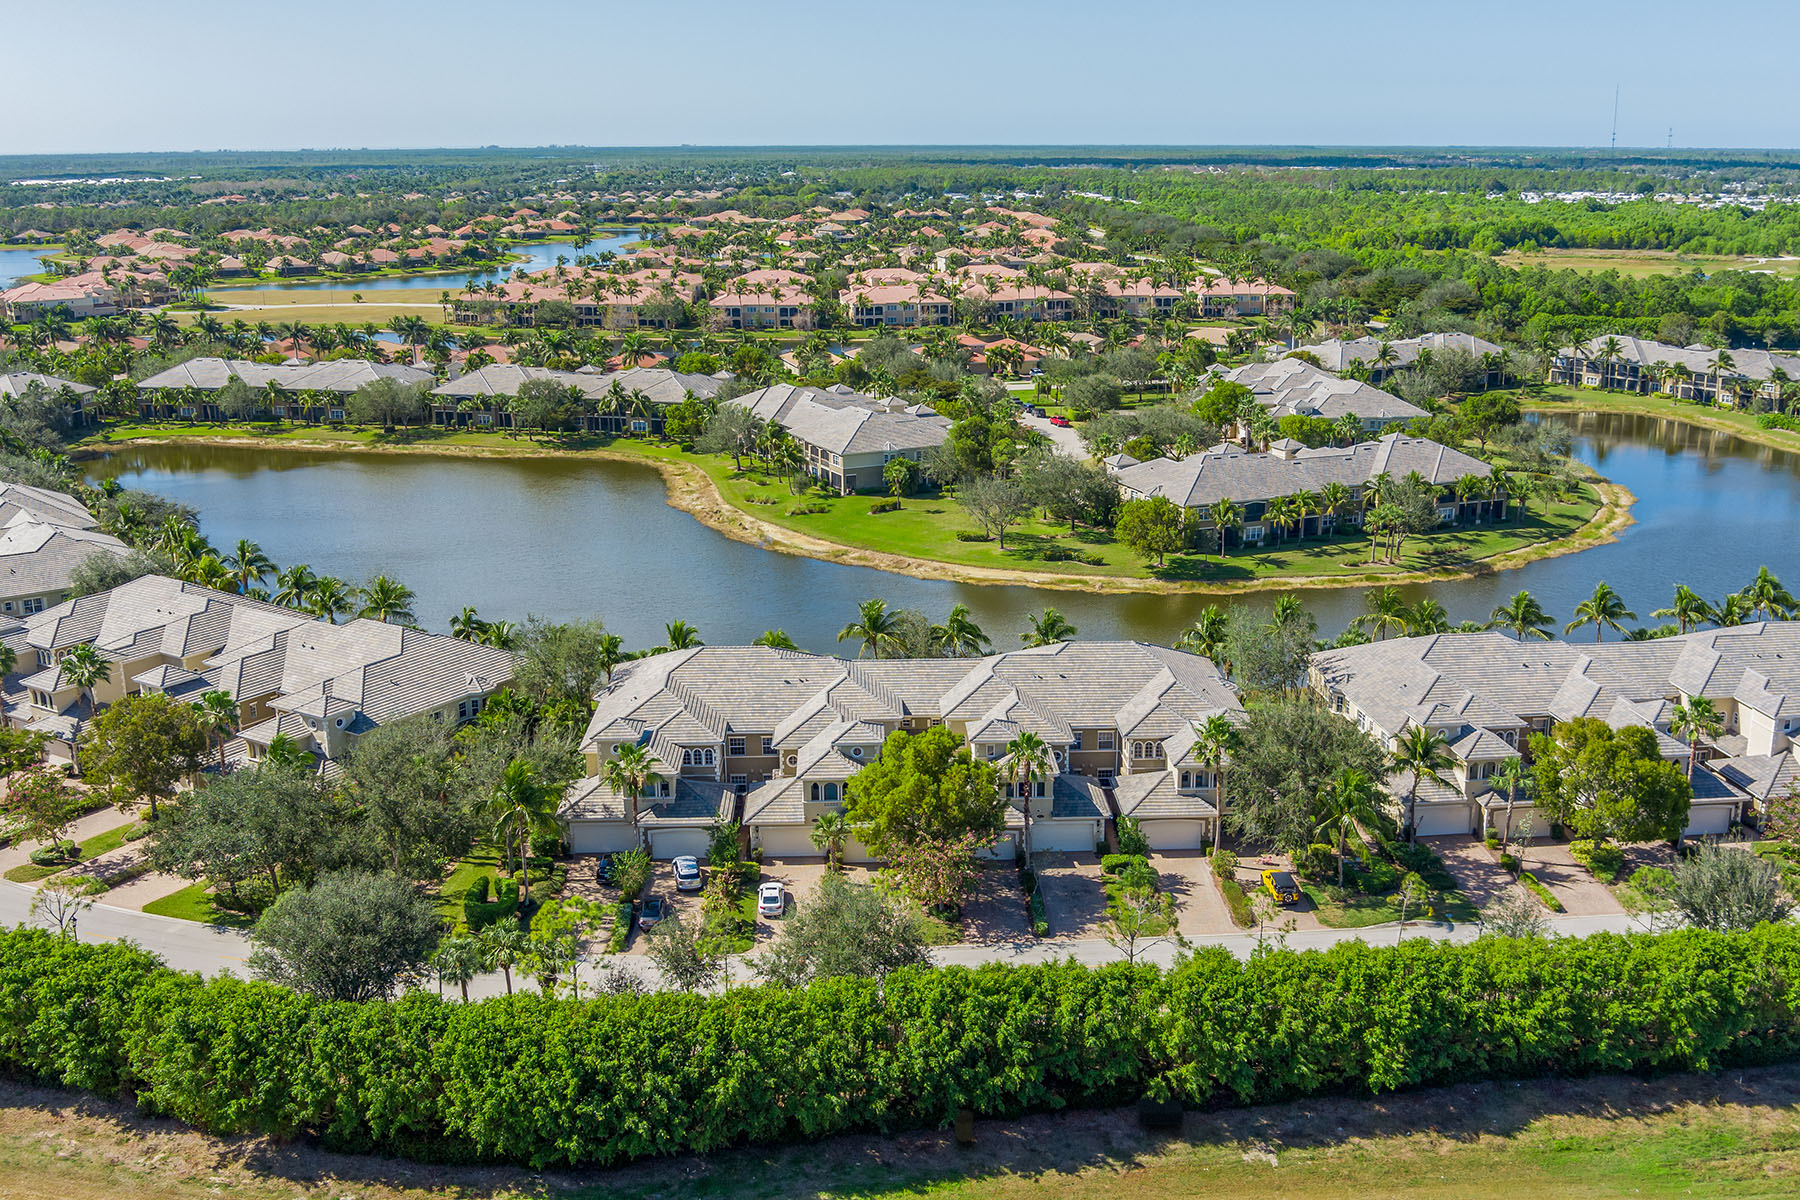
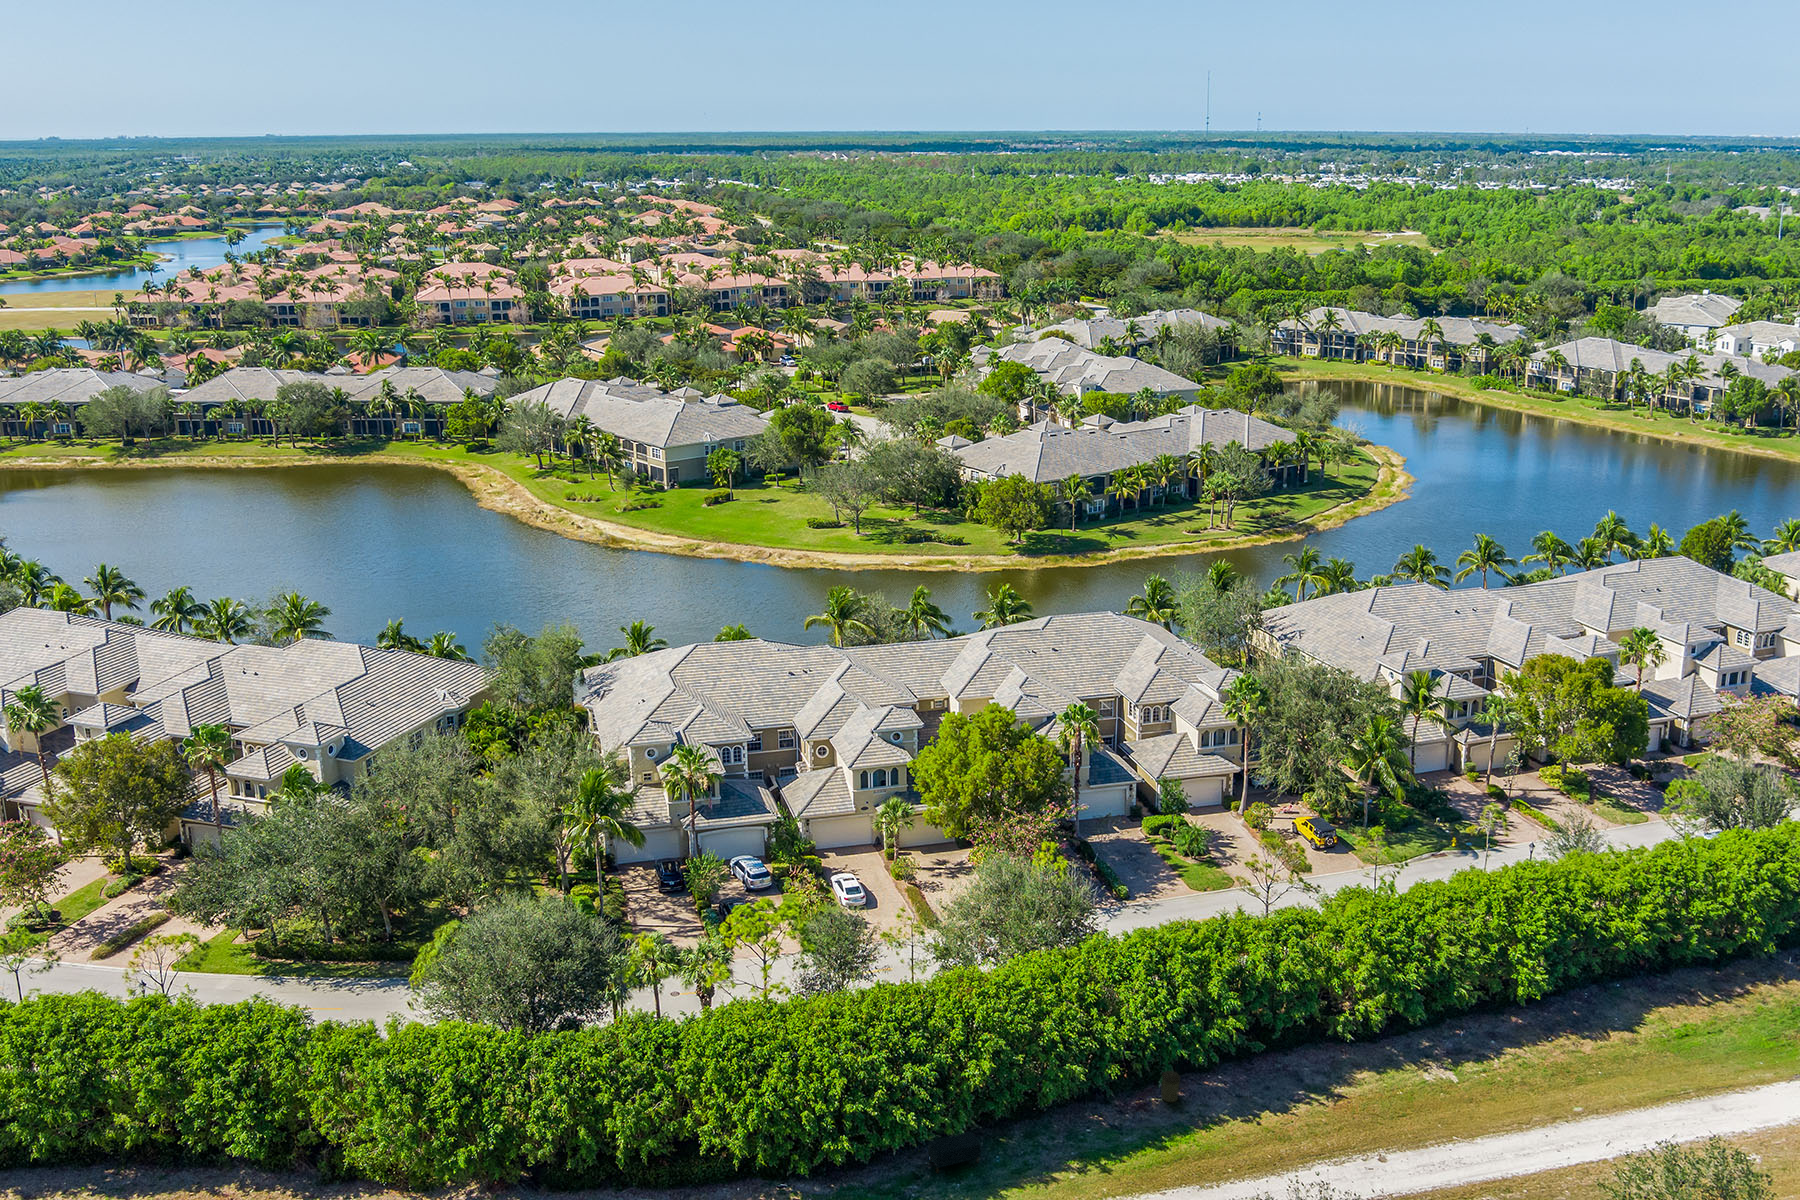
bench: present [1136,1099,1184,1129] -> present [928,1131,981,1172]

